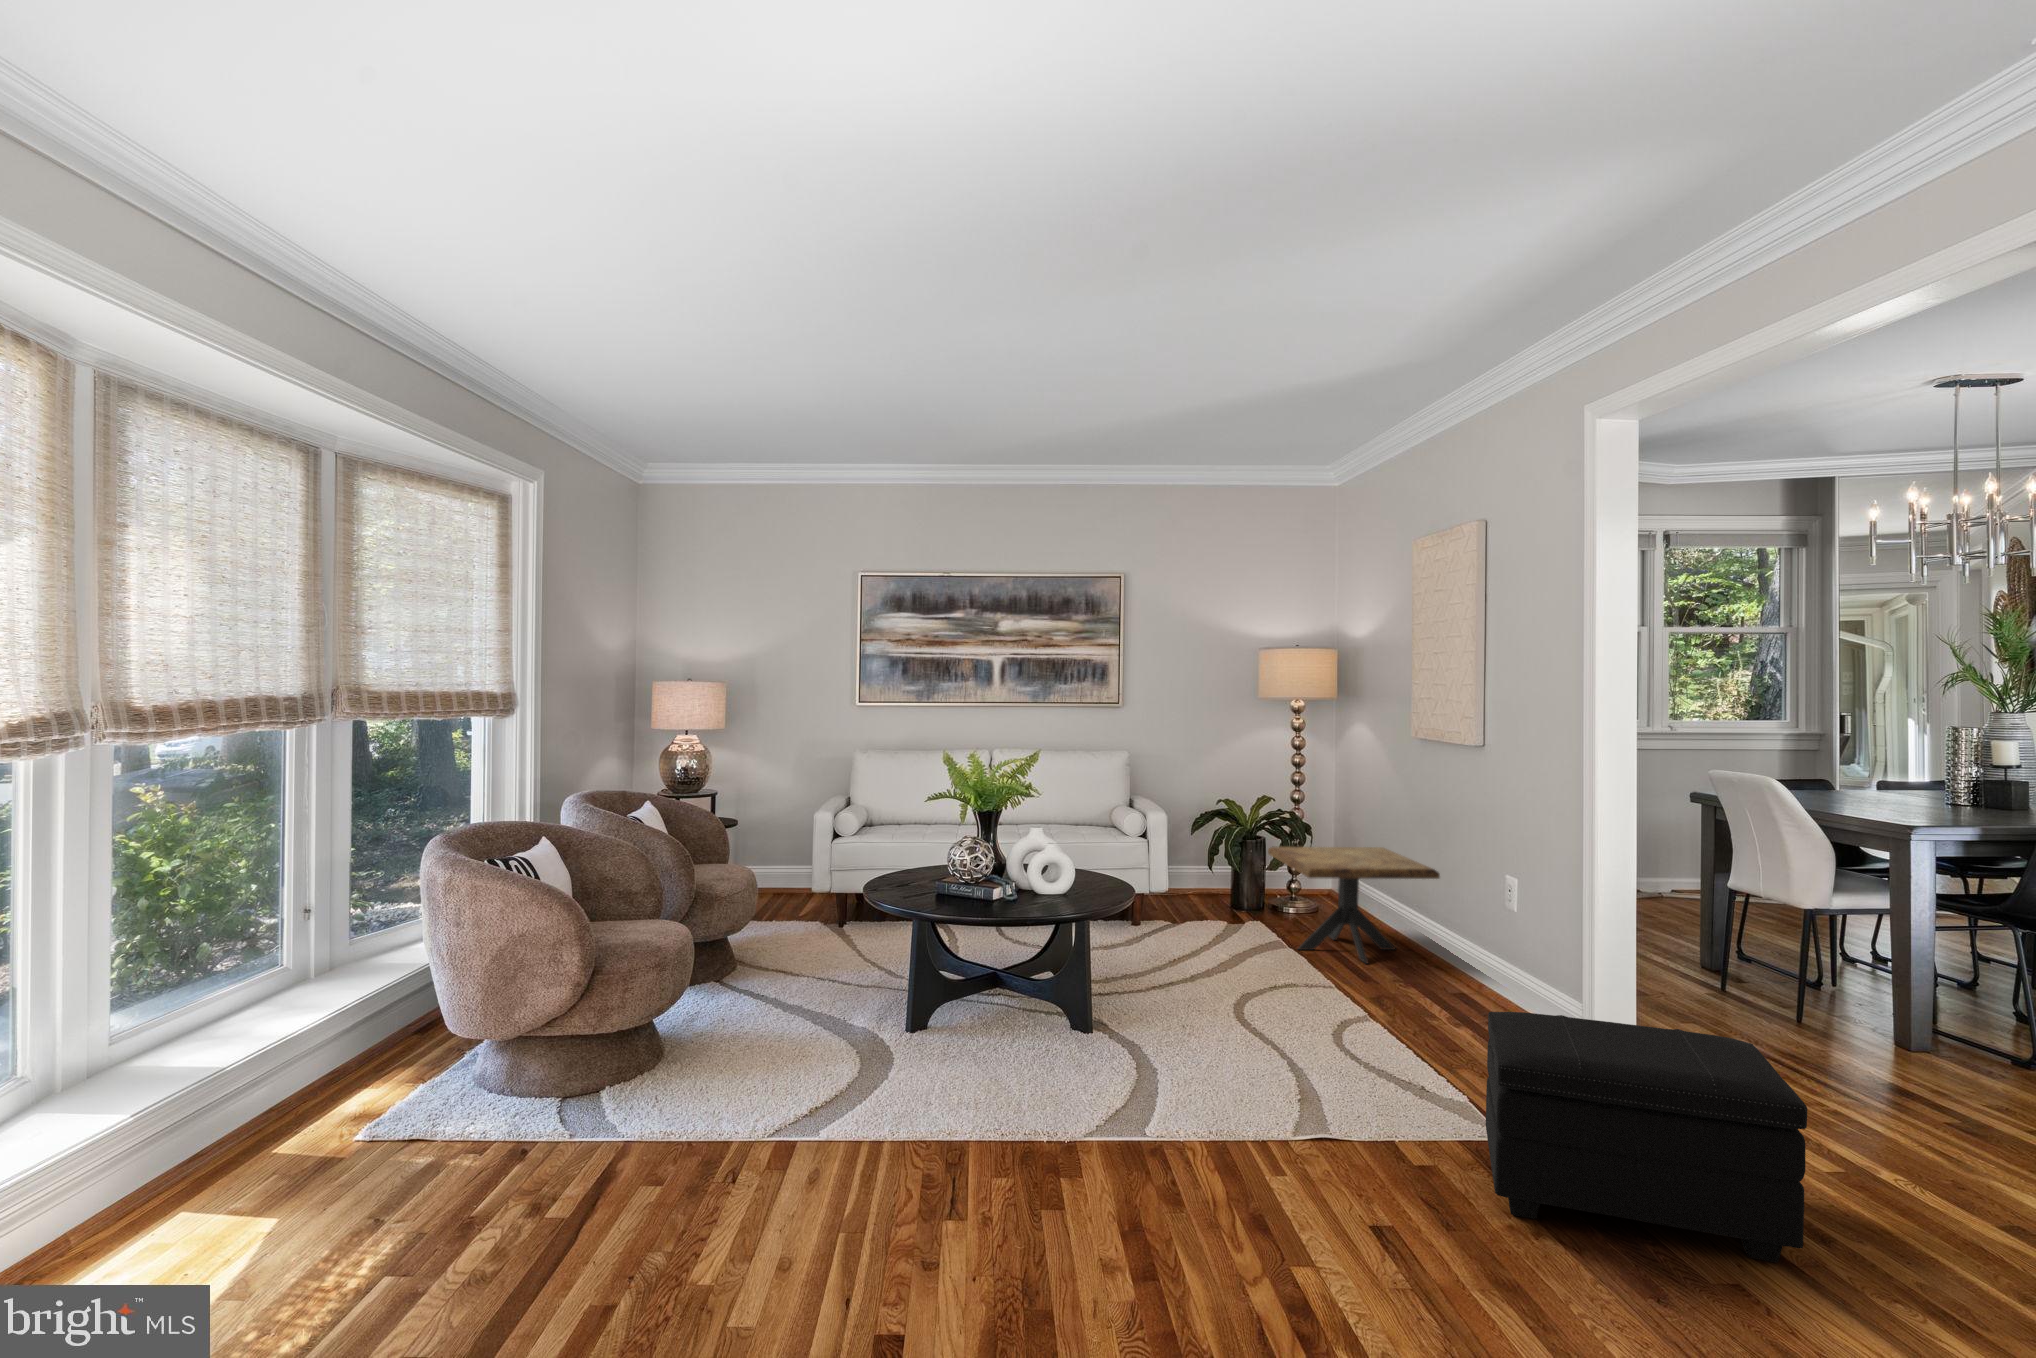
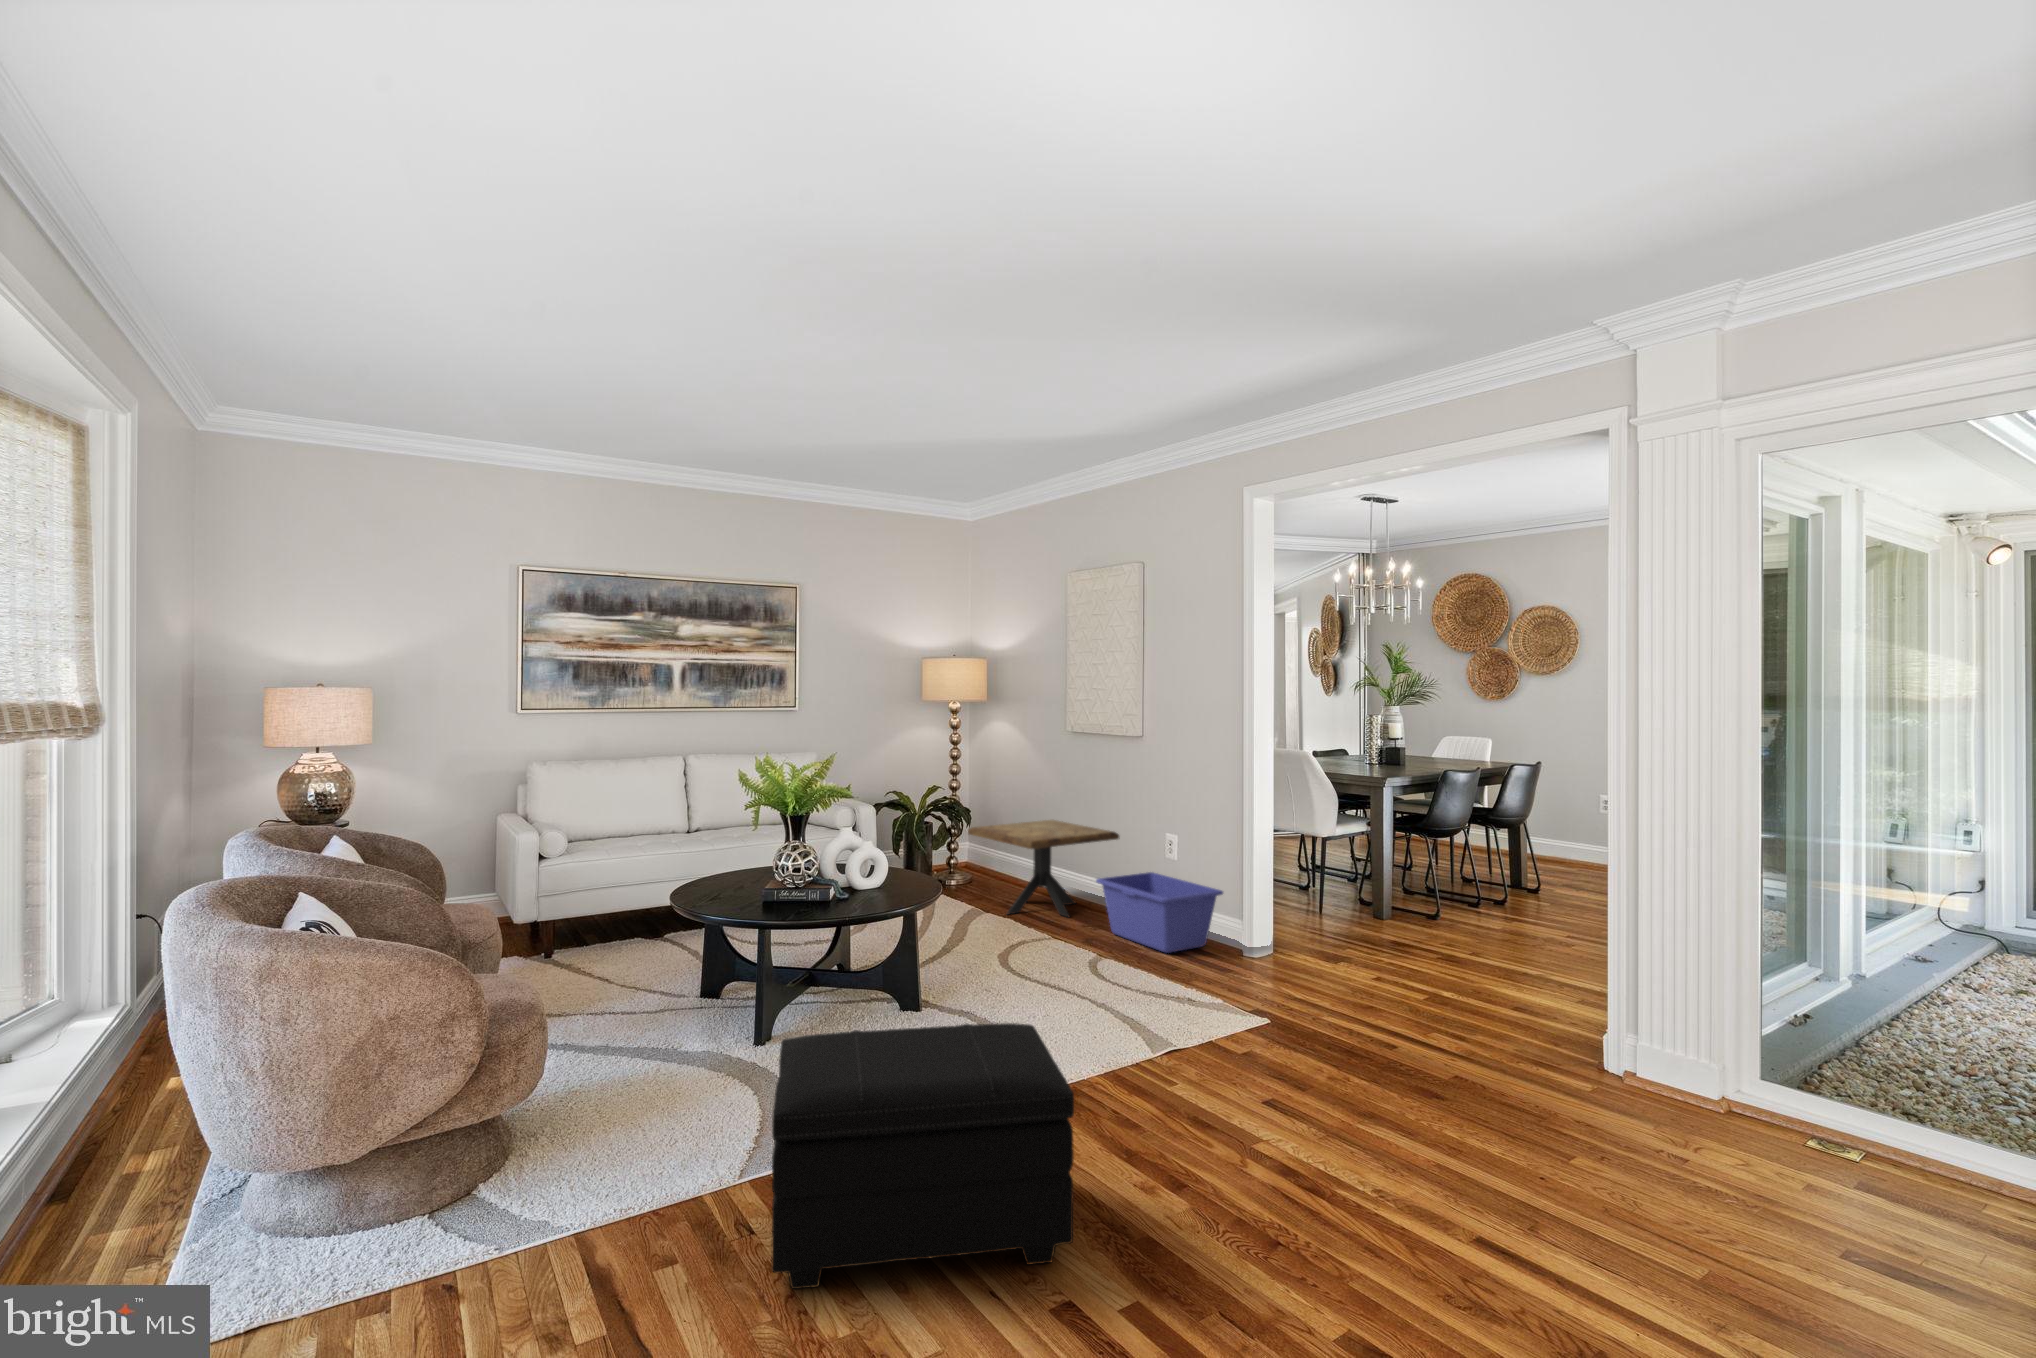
storage bin: none [1378,922,1524,1024] -> present [1096,872,1223,953]
footstool: present [1486,1012,1807,1263] -> present [771,1023,1074,1289]

